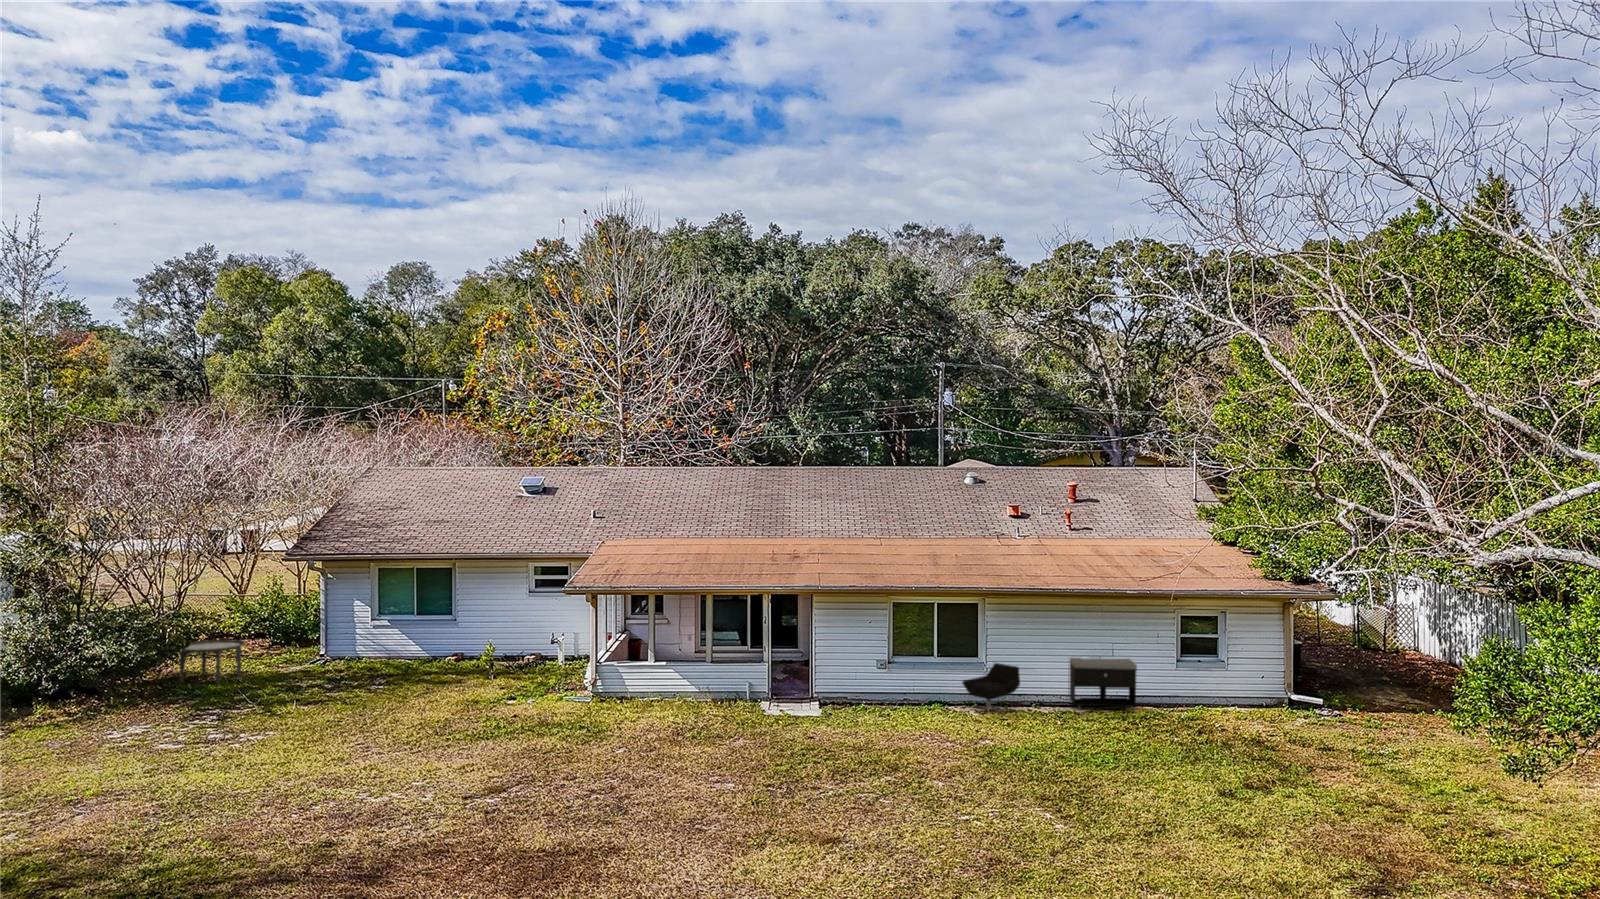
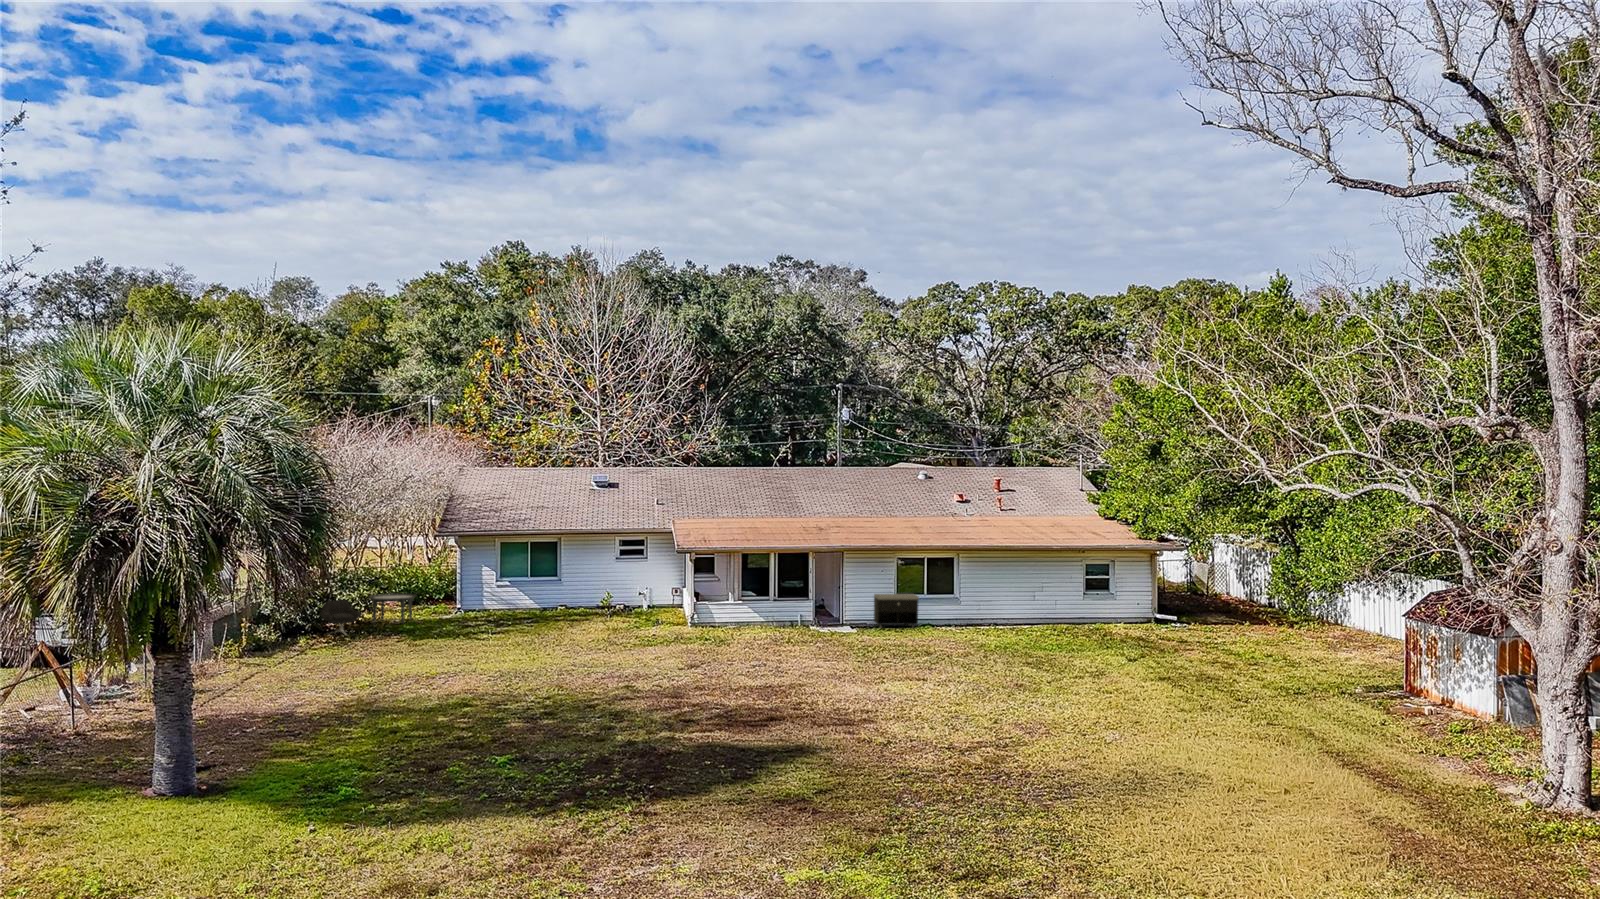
storage bench: present [1070,658,1137,710] -> present [874,594,919,627]
lounge chair: present [962,663,1020,709] -> present [320,600,362,632]

